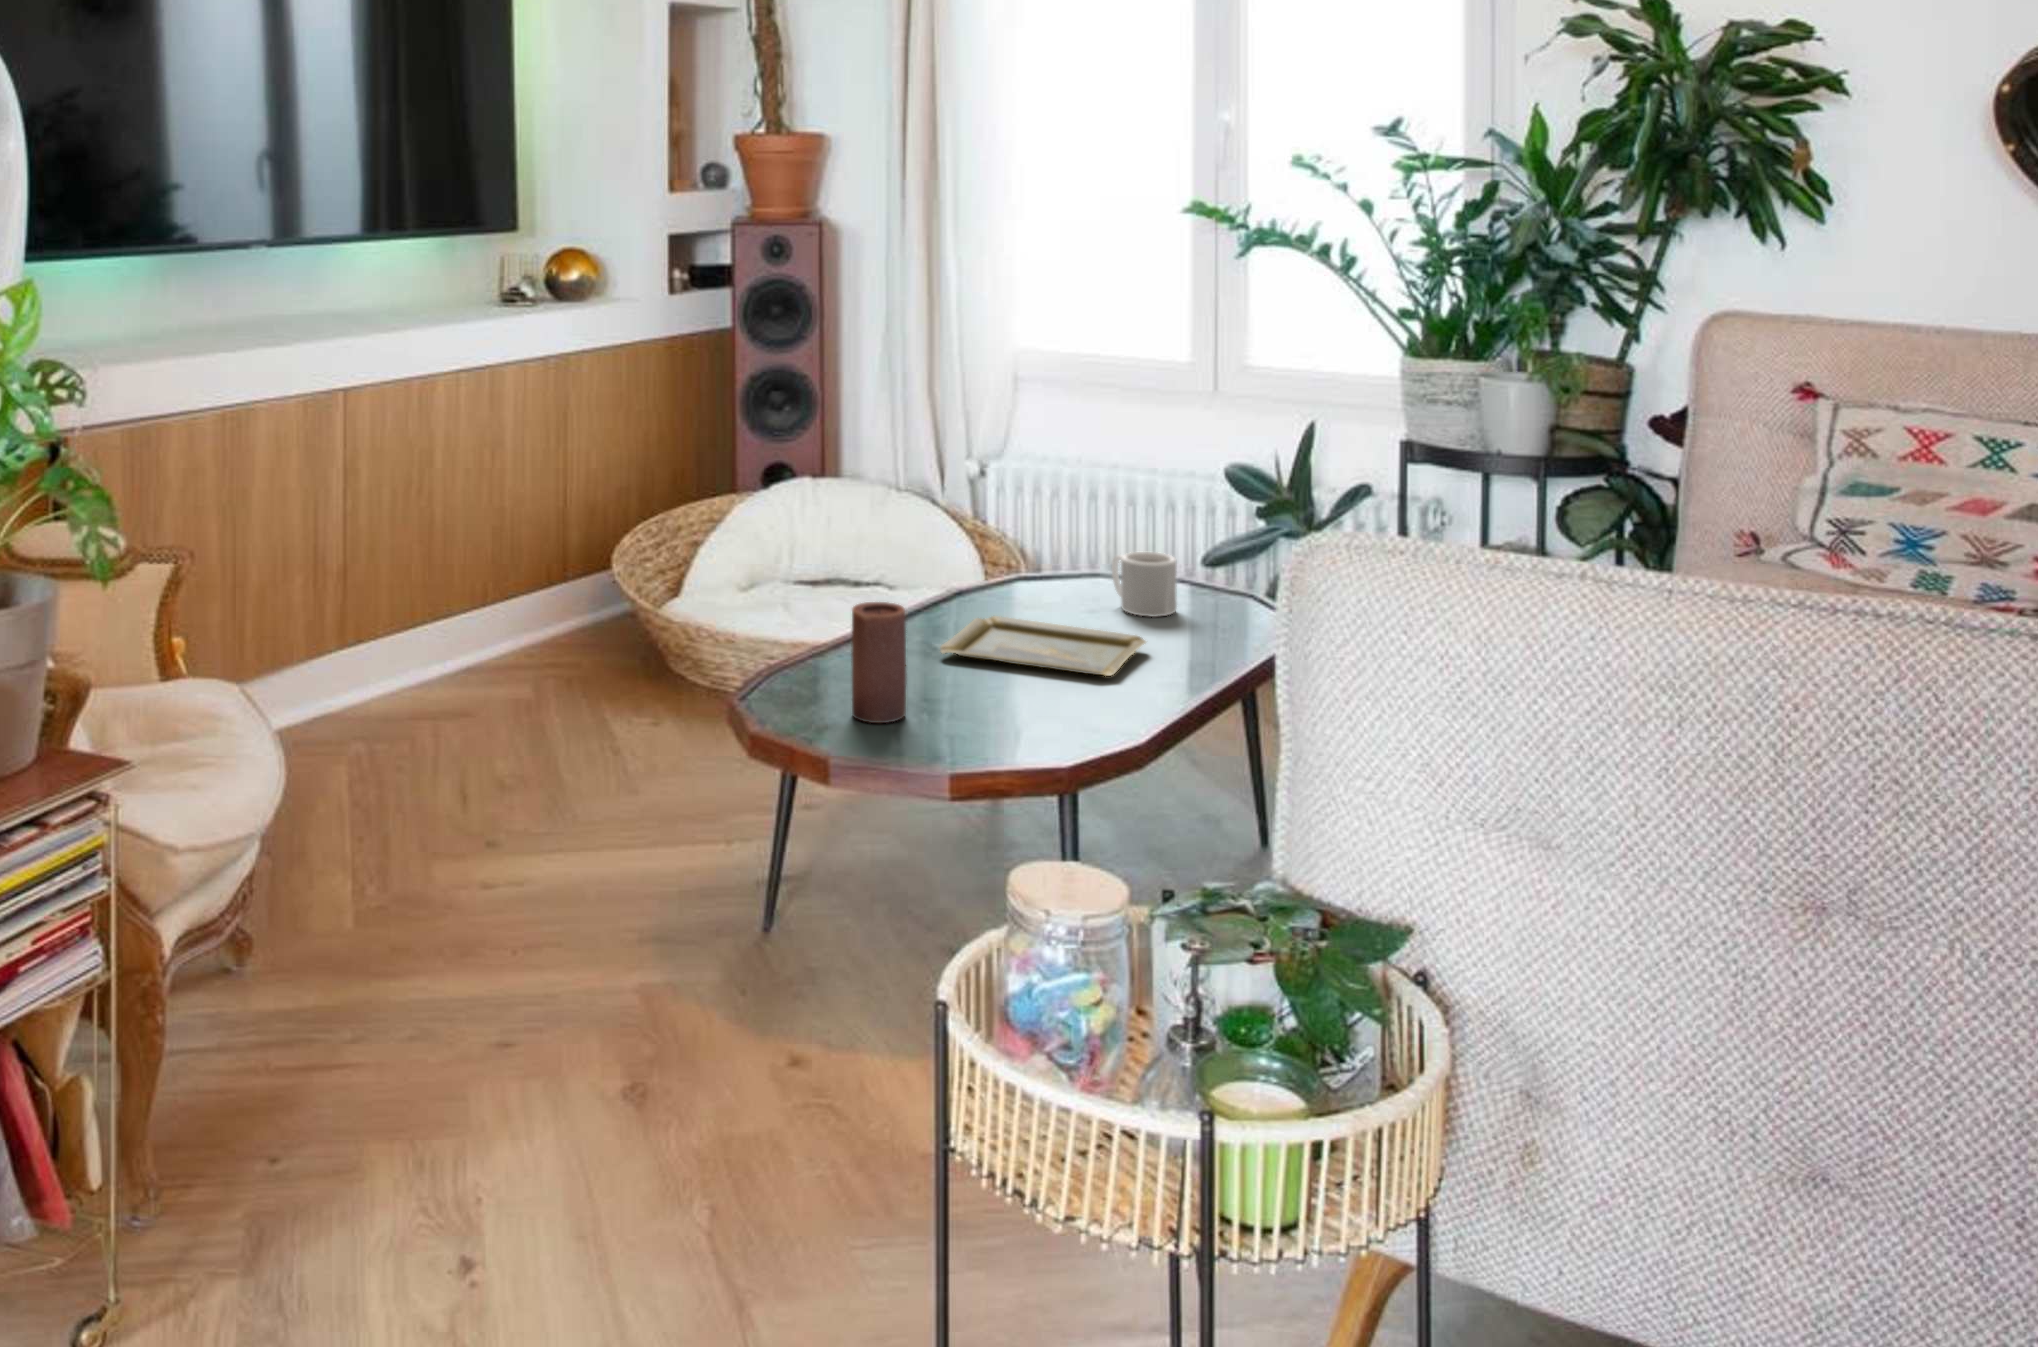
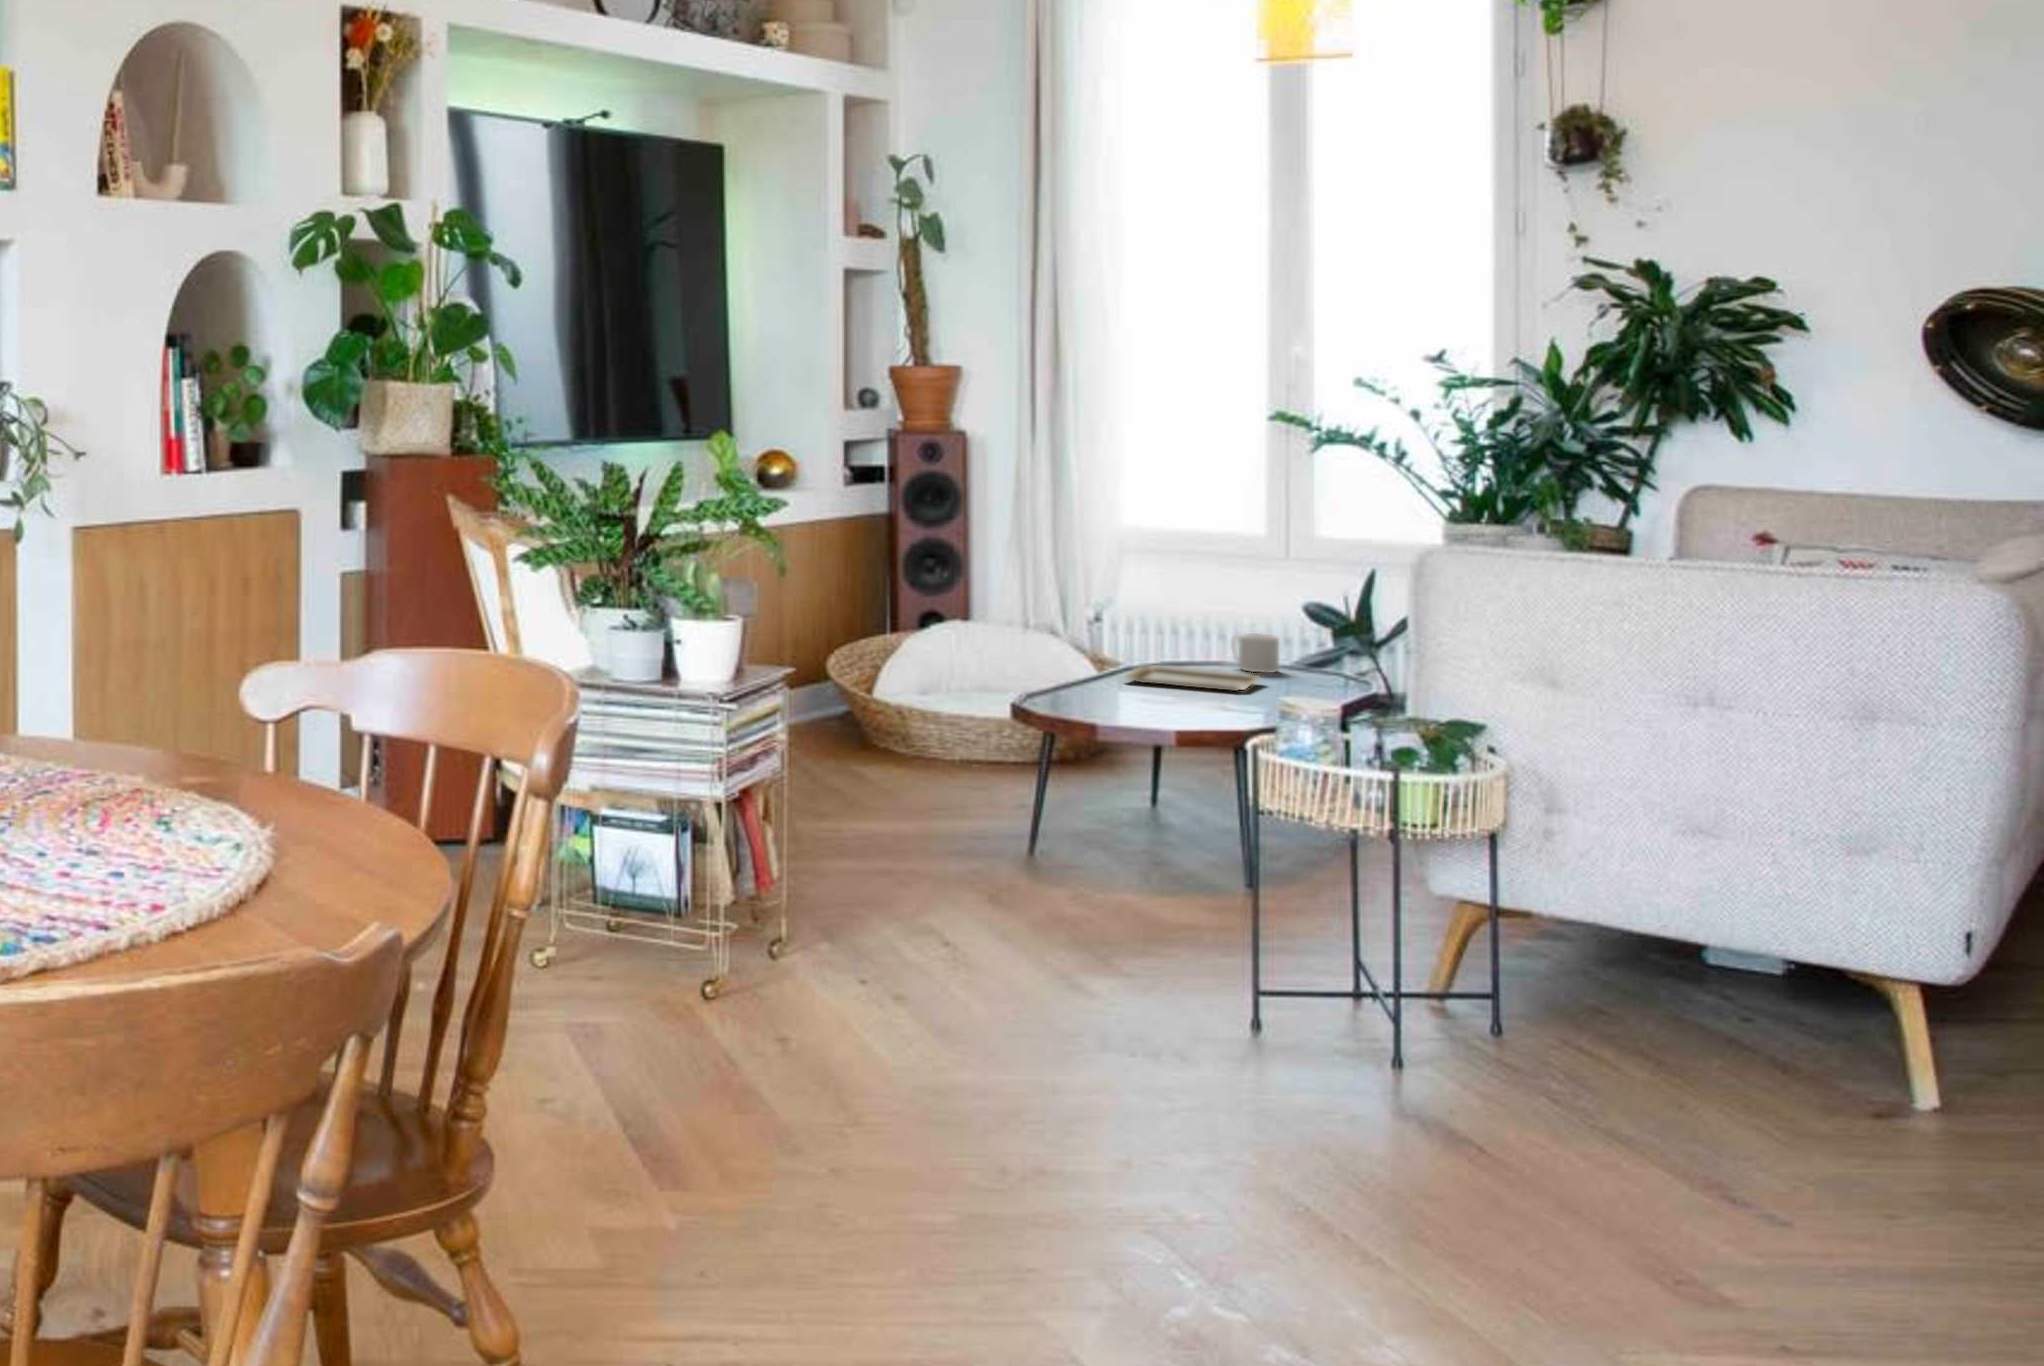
candle: present [851,602,907,723] -> none [1080,633,1115,701]

